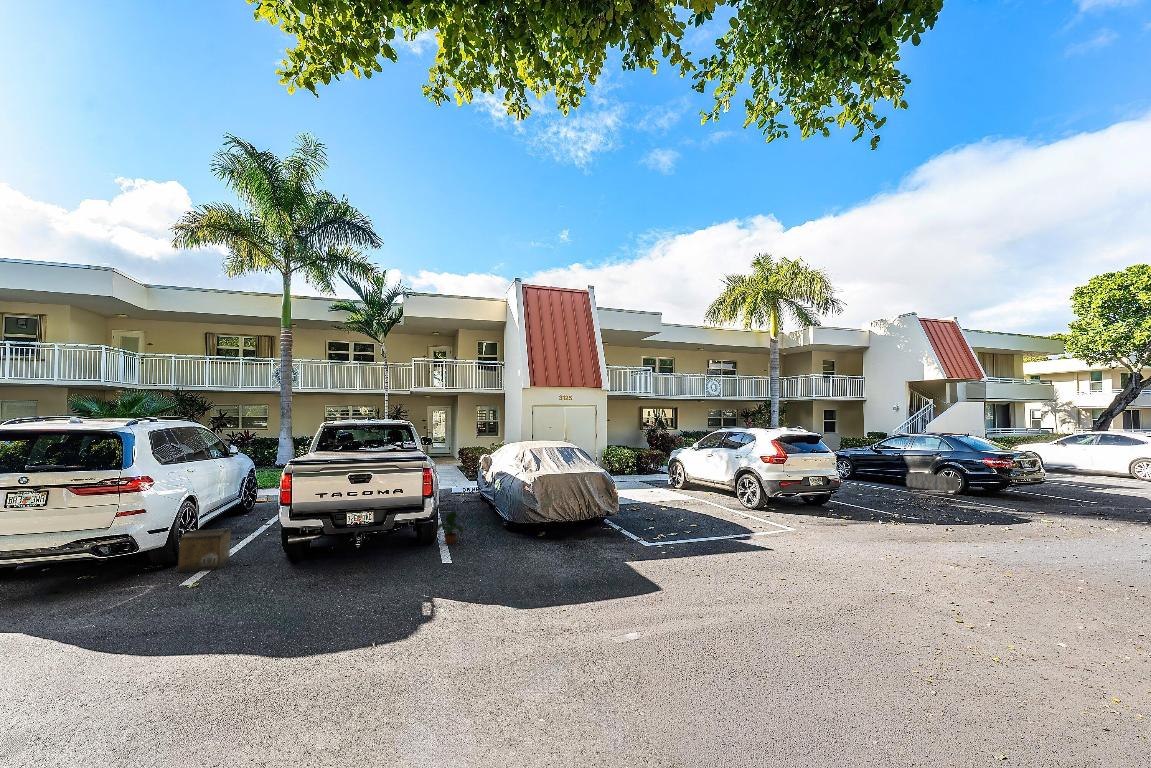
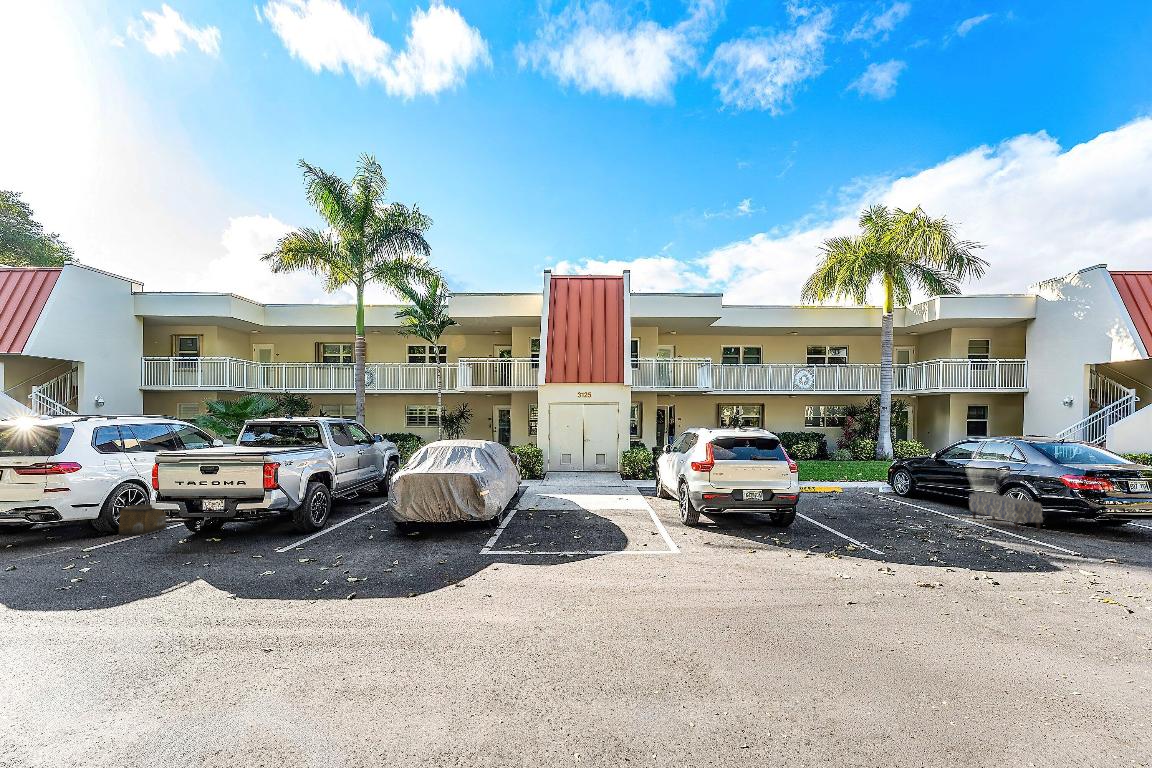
potted plant: present [437,511,463,544] -> none [314,503,343,532]

